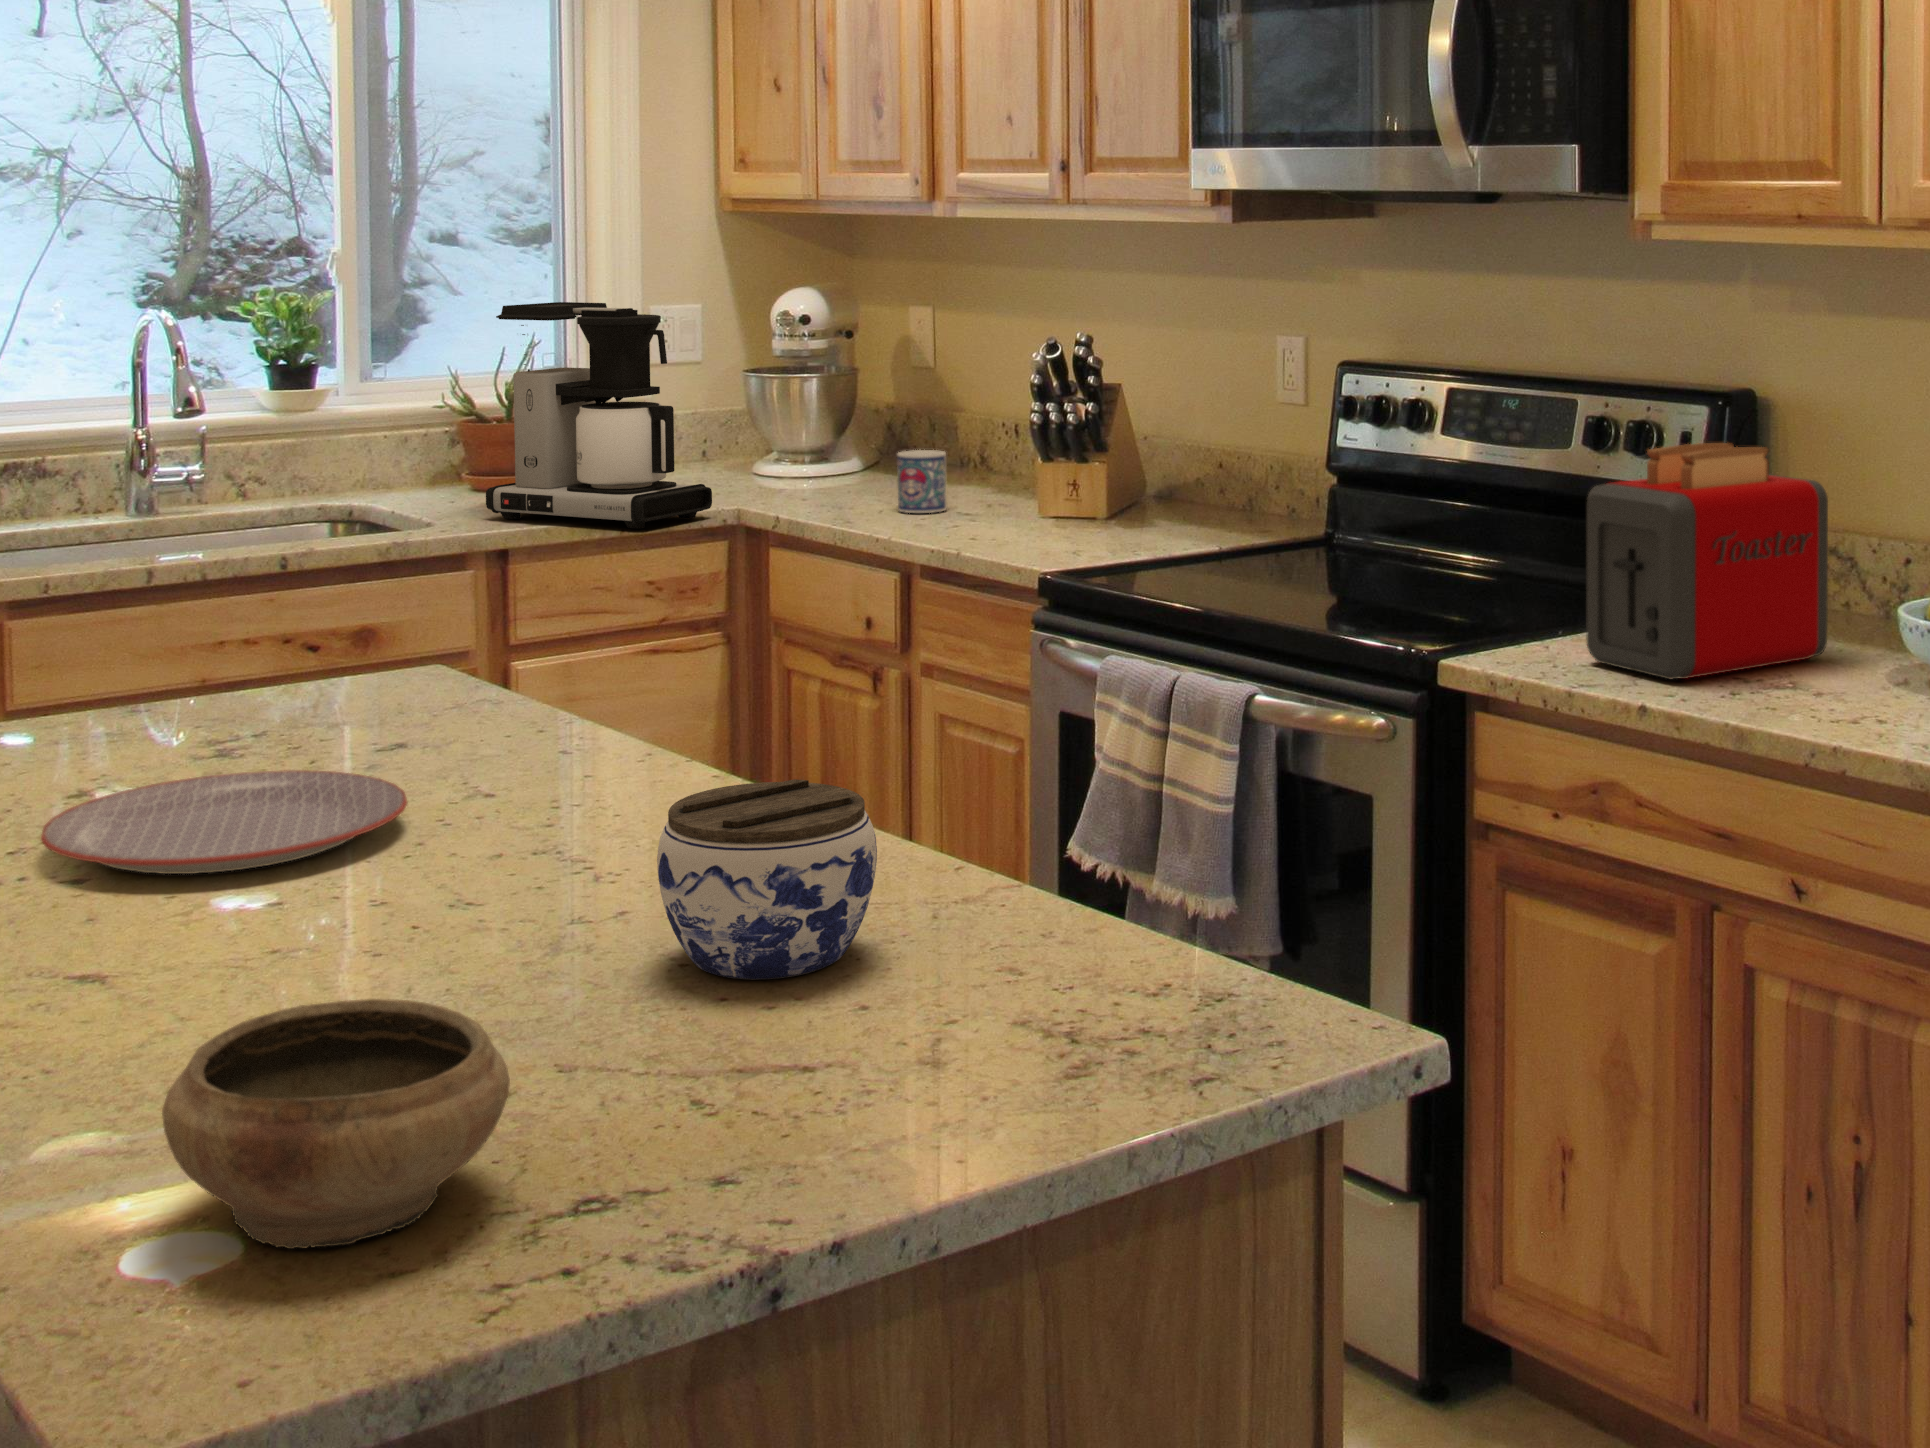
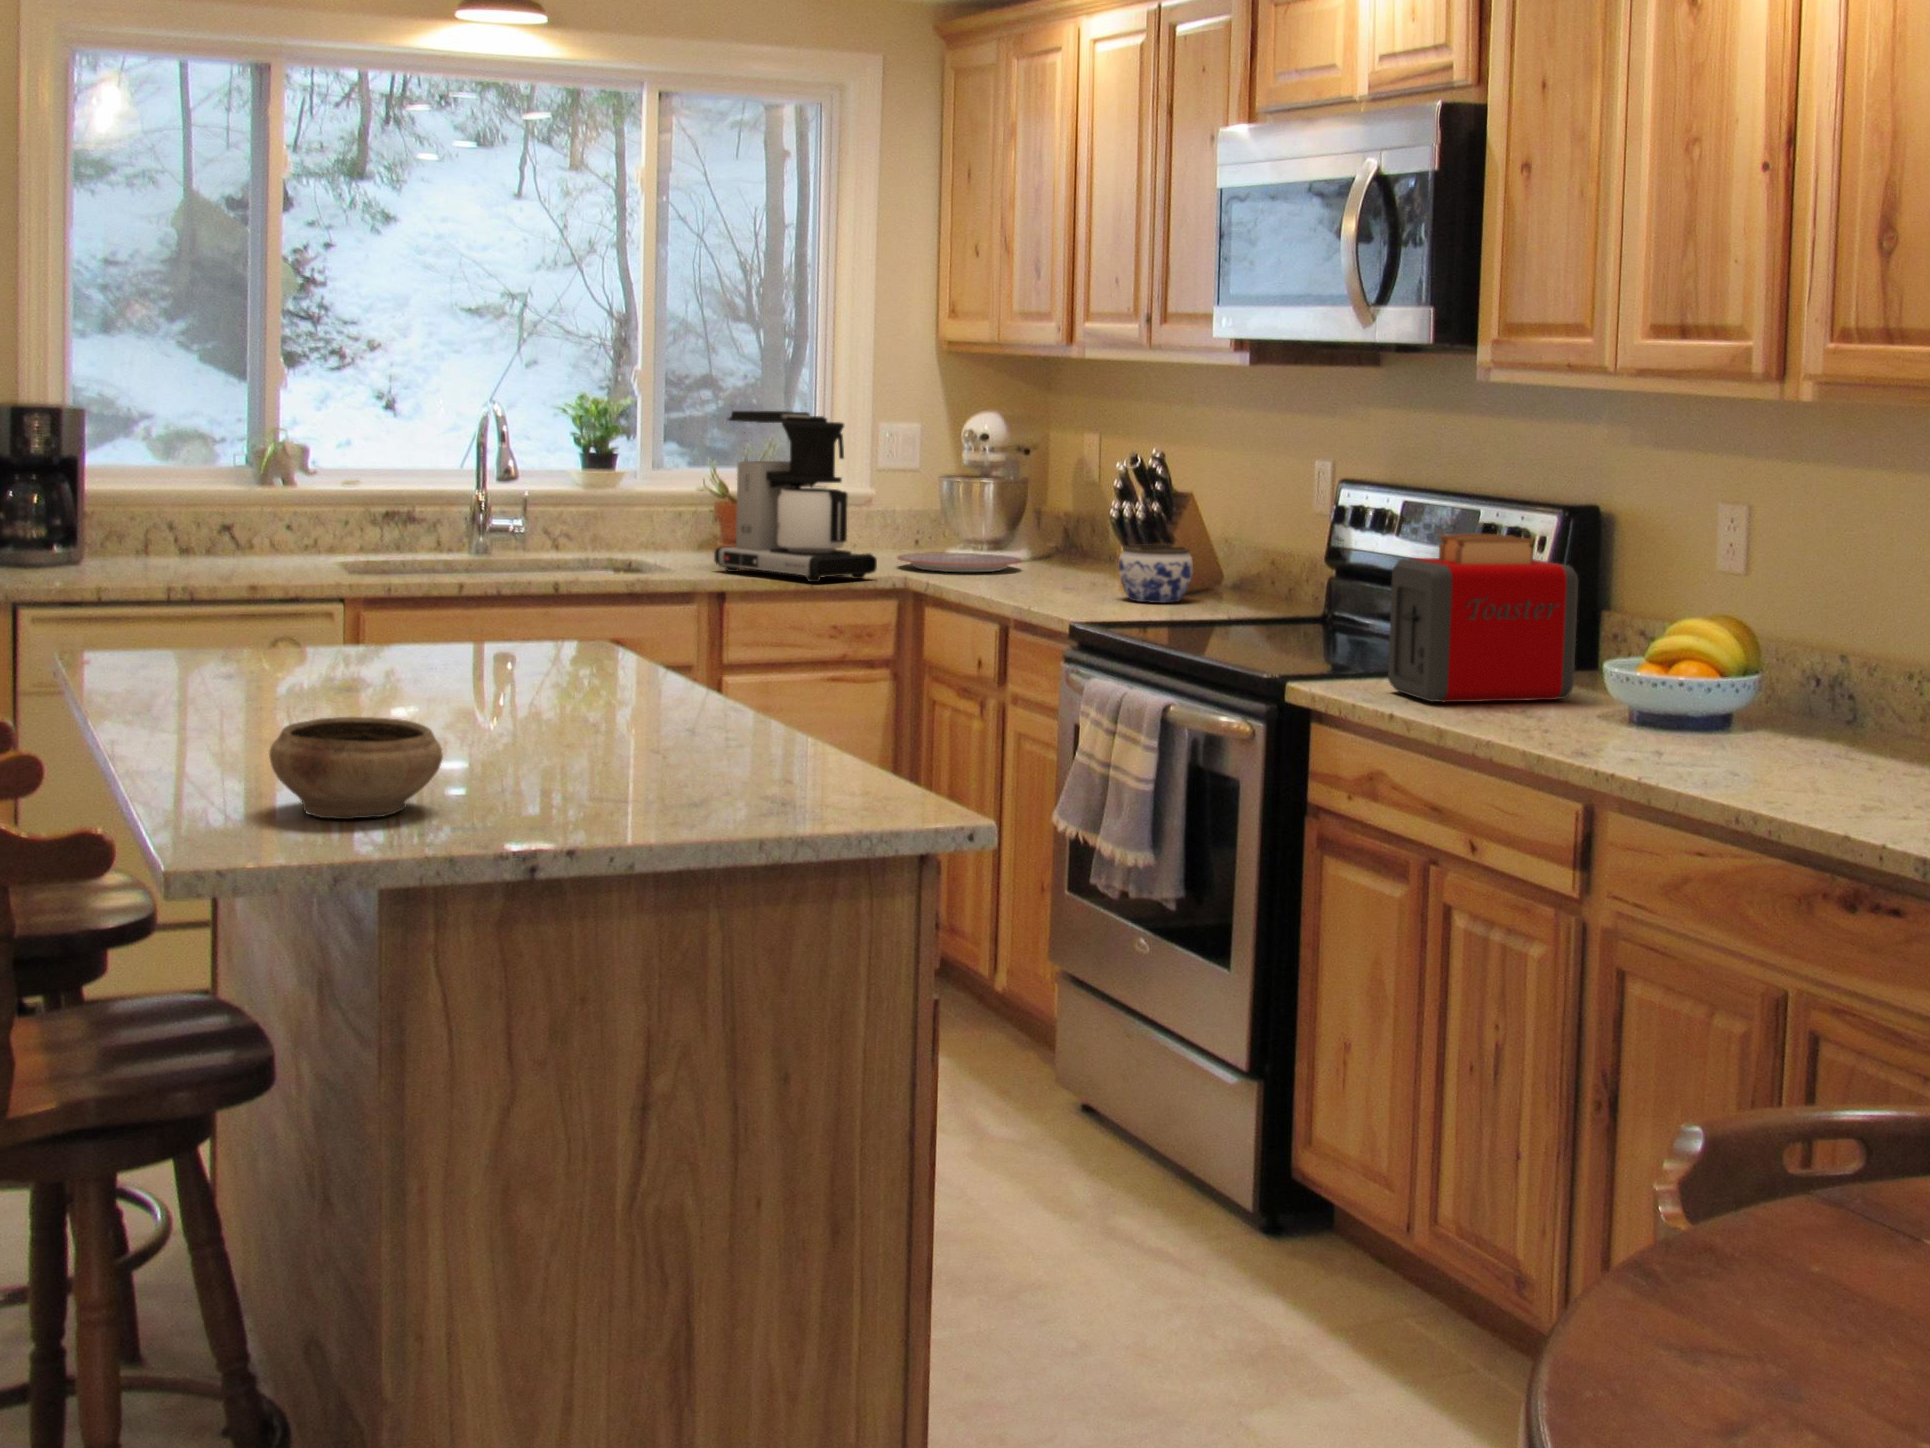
mug: present [897,450,947,513] -> none [1018,538,1057,586]
plate: present [41,770,407,874] -> present [898,553,1022,572]
jar: present [657,779,877,979] -> present [1119,544,1193,603]

